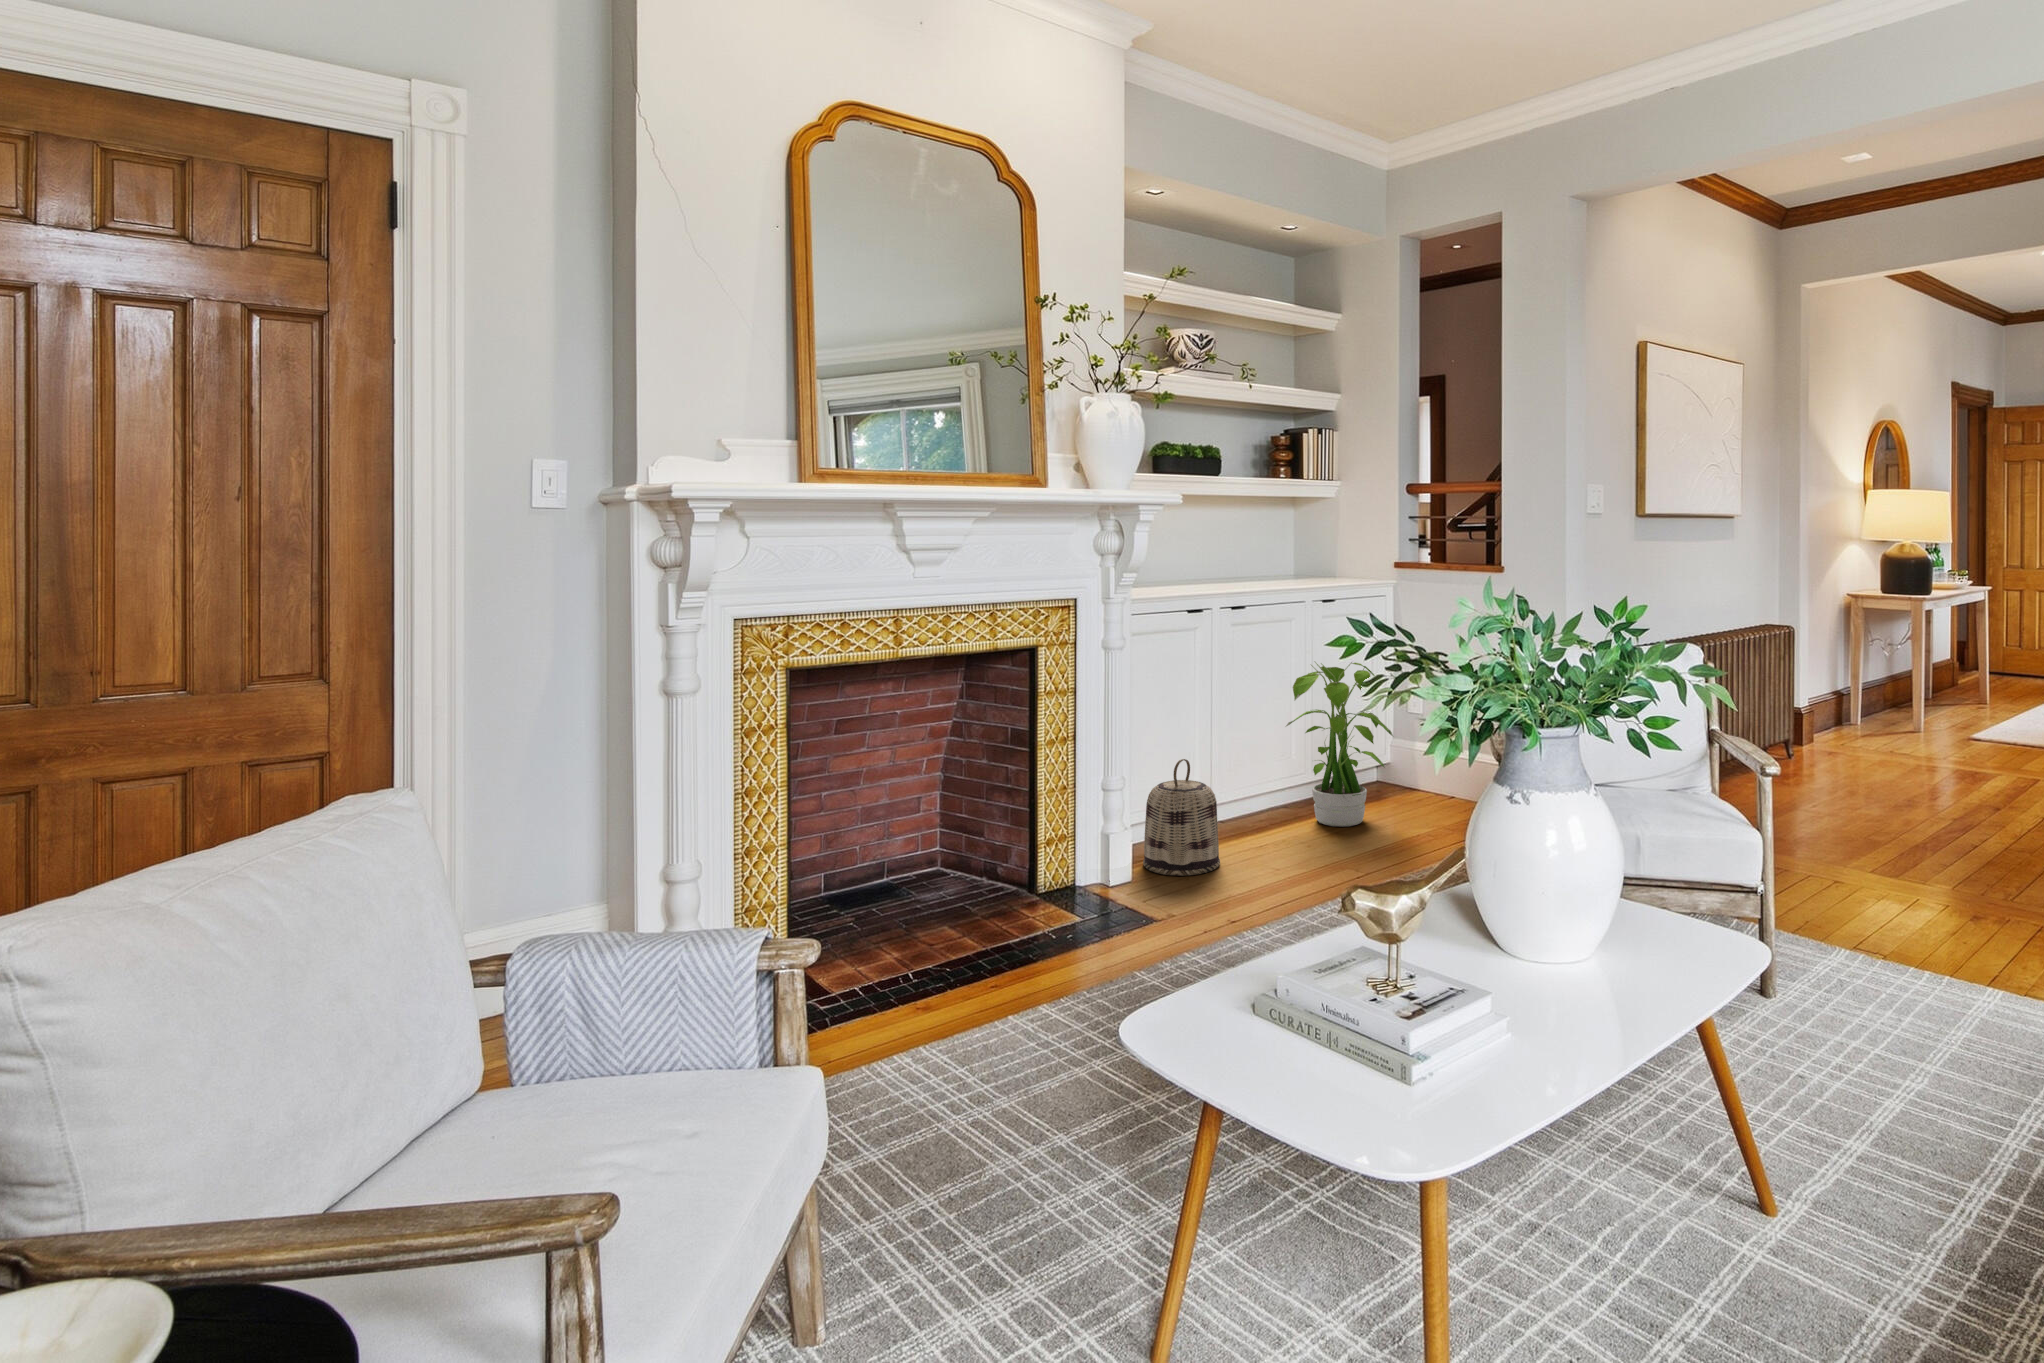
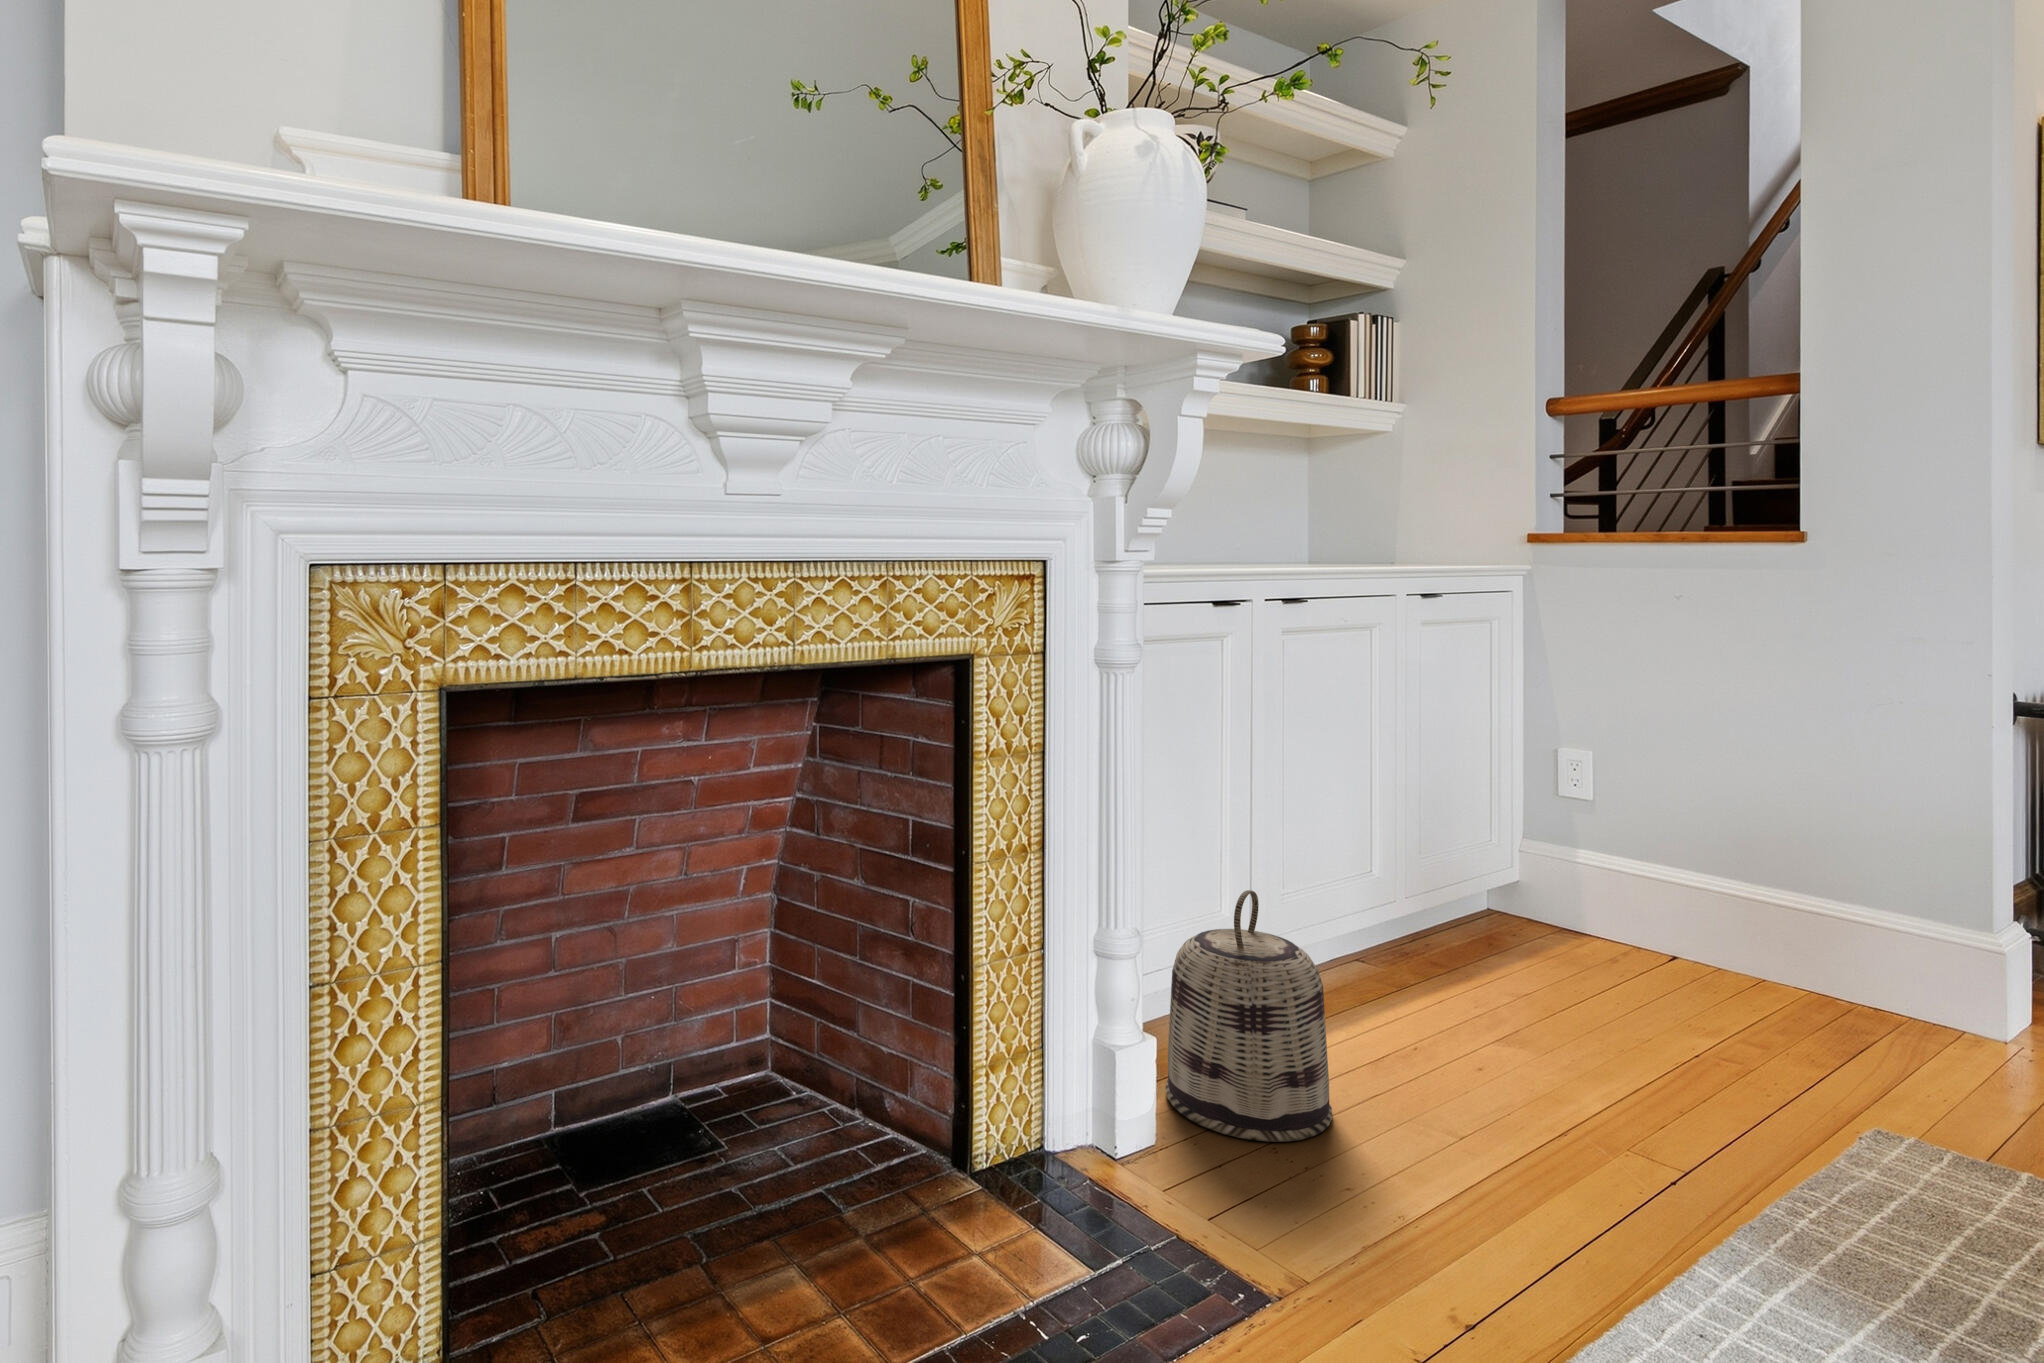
potted plant: present [1286,662,1393,827] -> none [1386,699,1629,1020]

